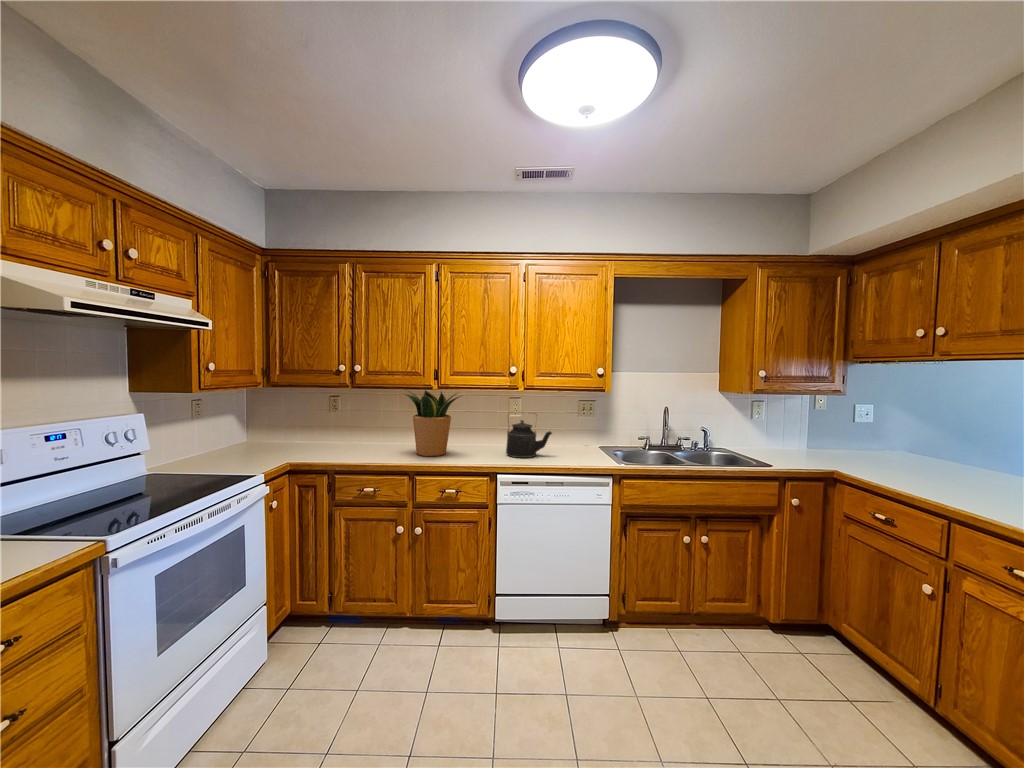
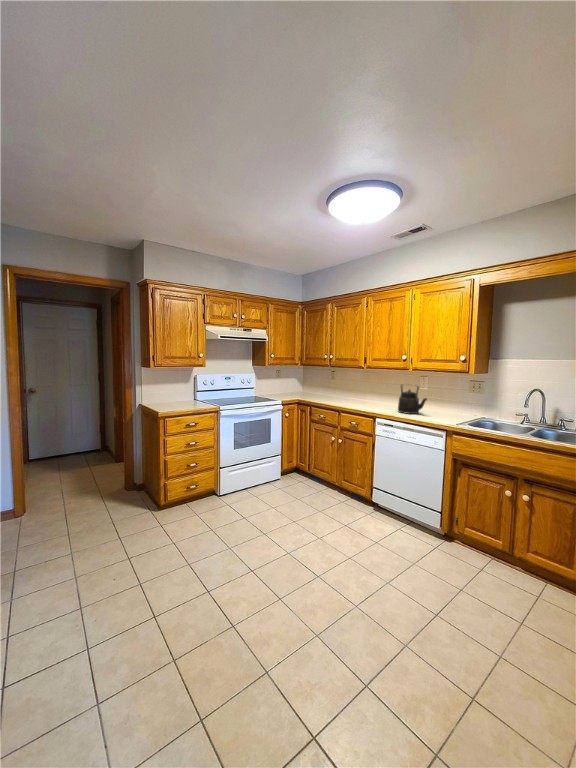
potted plant: present [405,389,463,456] -> none [346,367,374,406]

